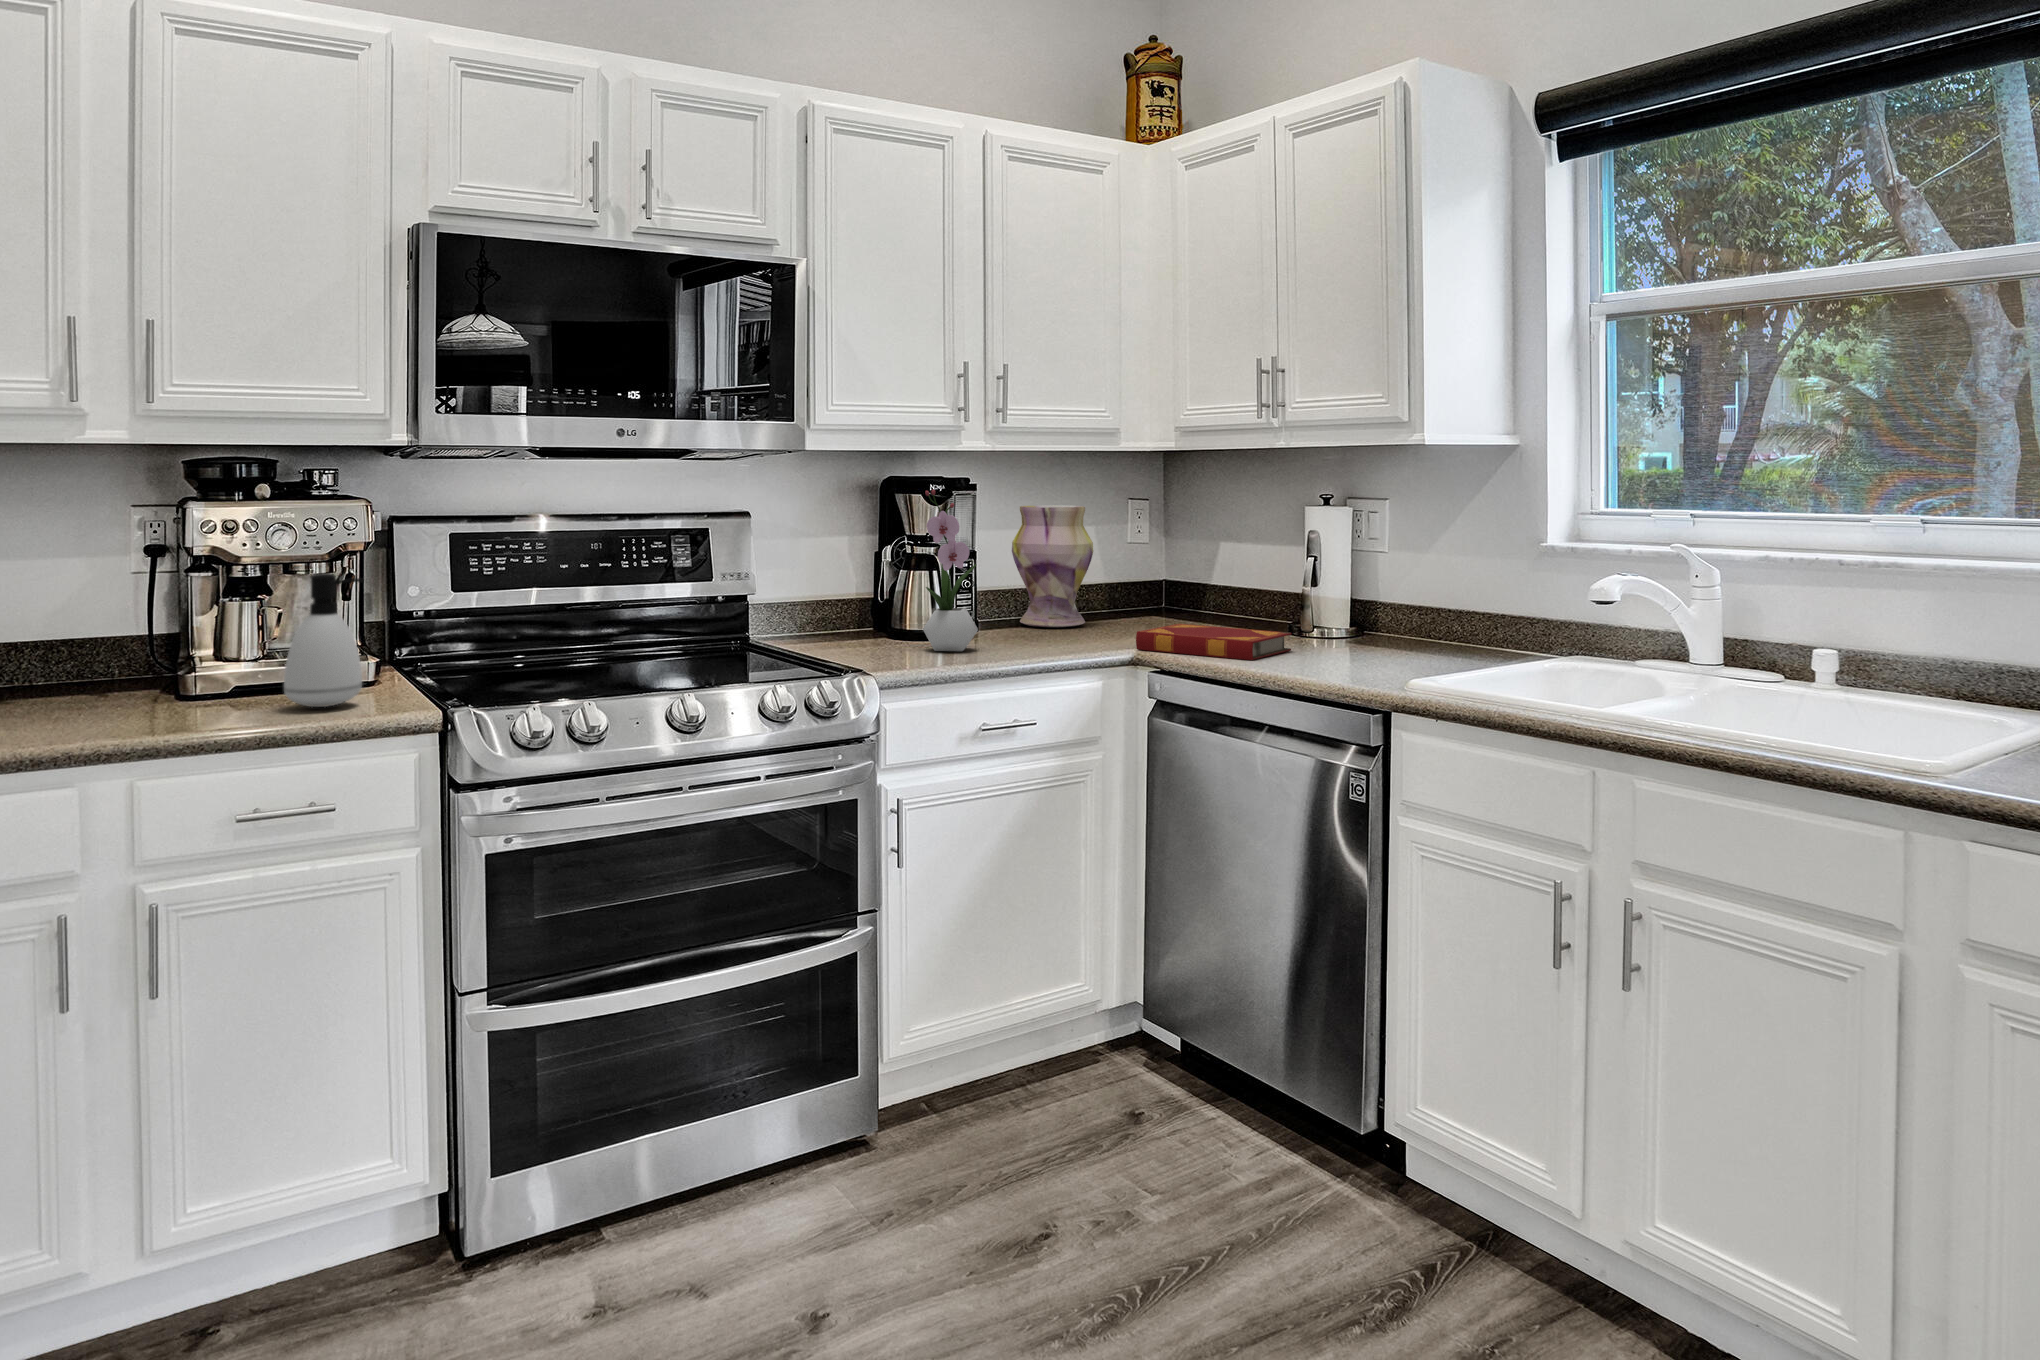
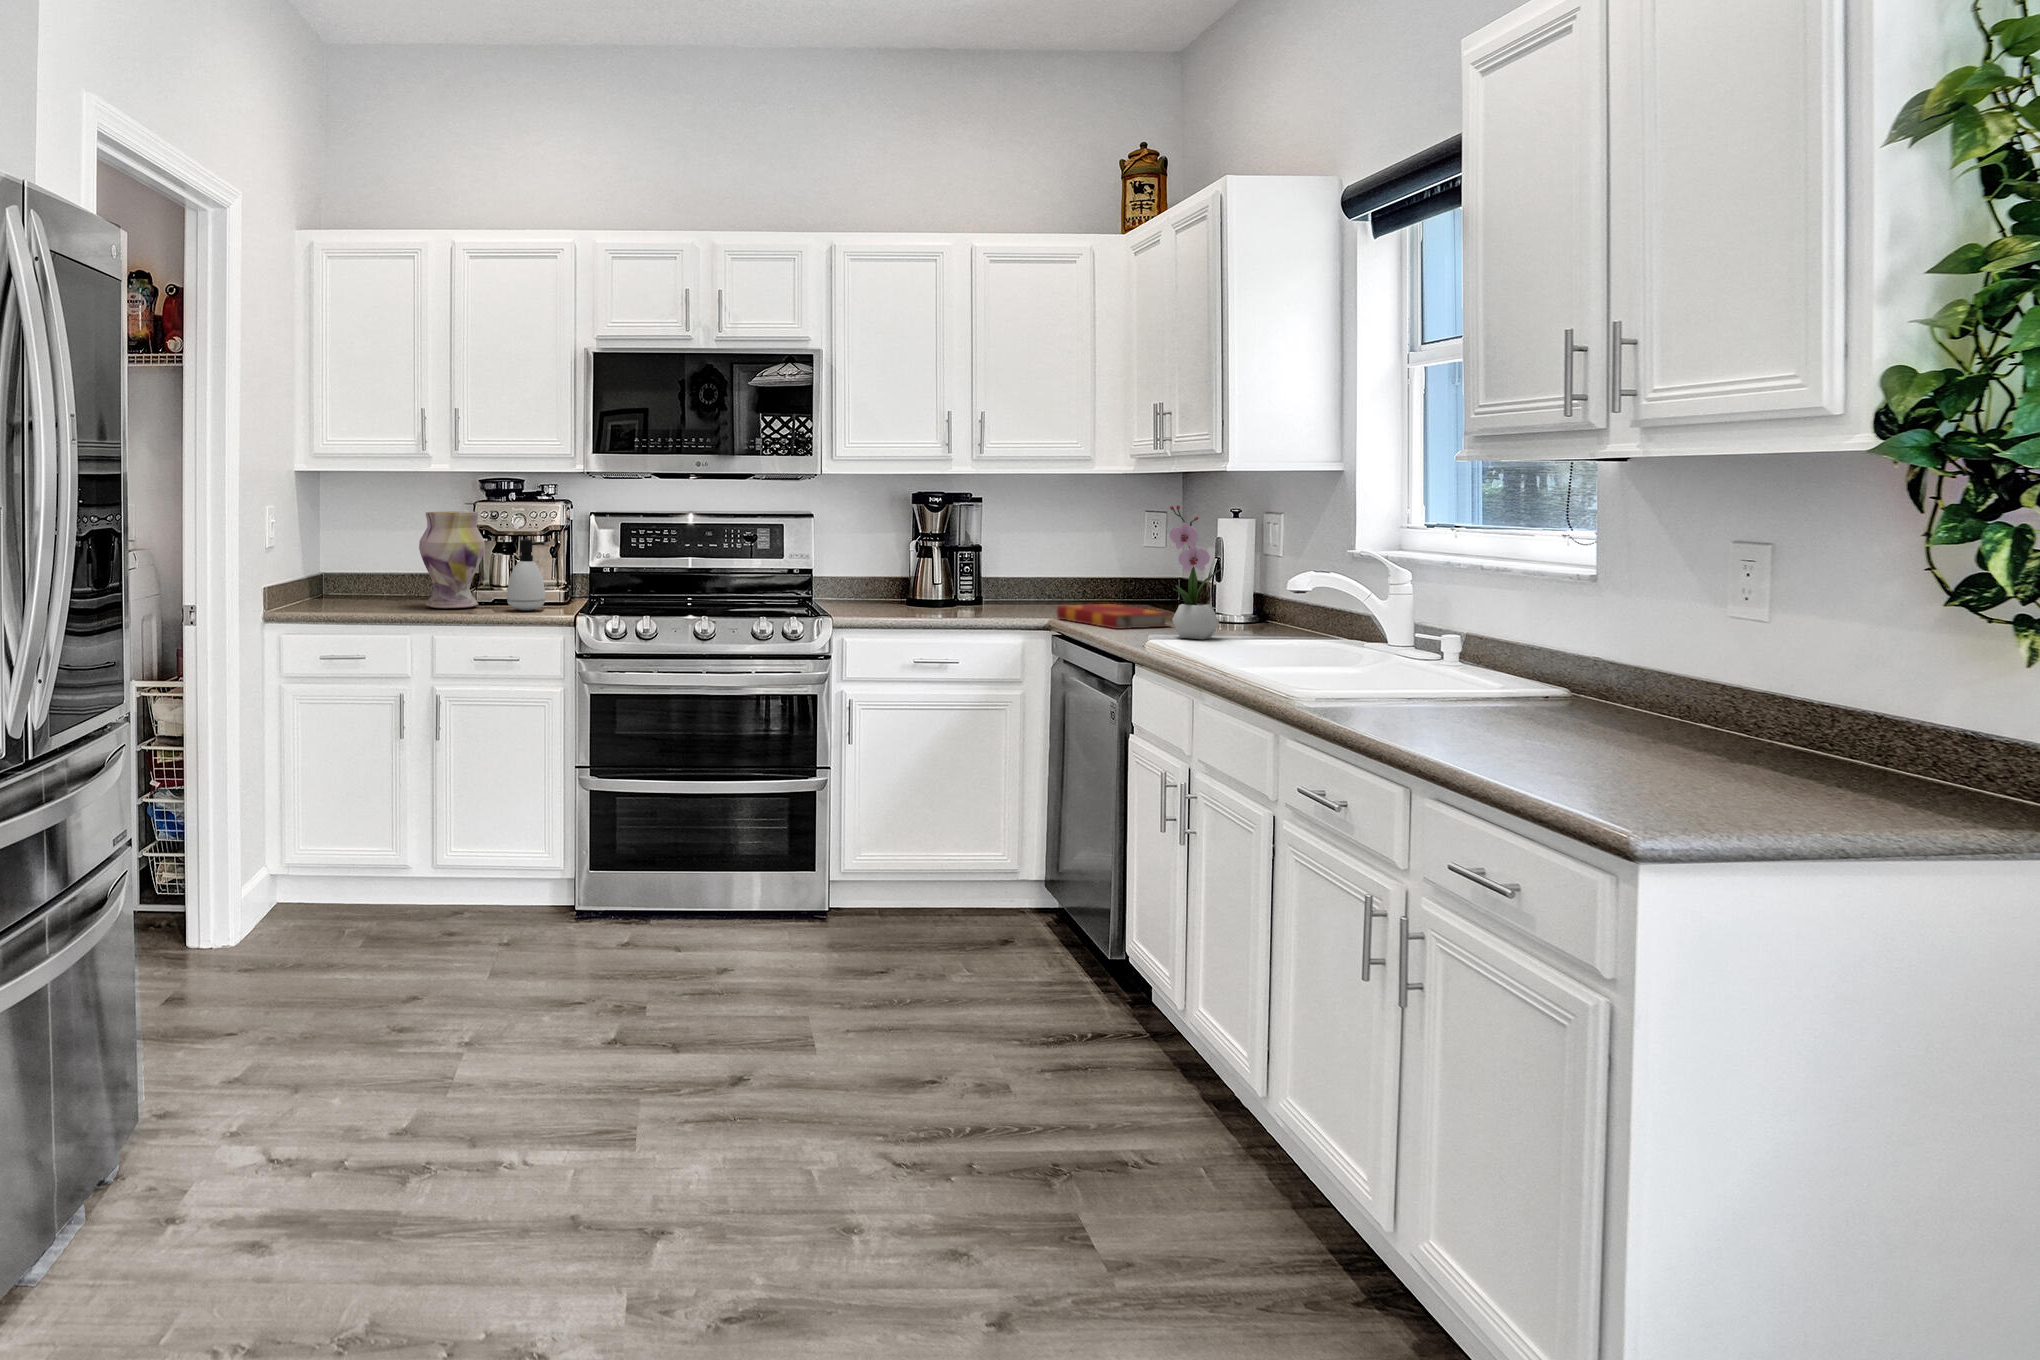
flower arrangement: present [923,490,978,651] -> present [1170,505,1222,639]
vase: present [1012,505,1093,627] -> present [419,511,485,608]

